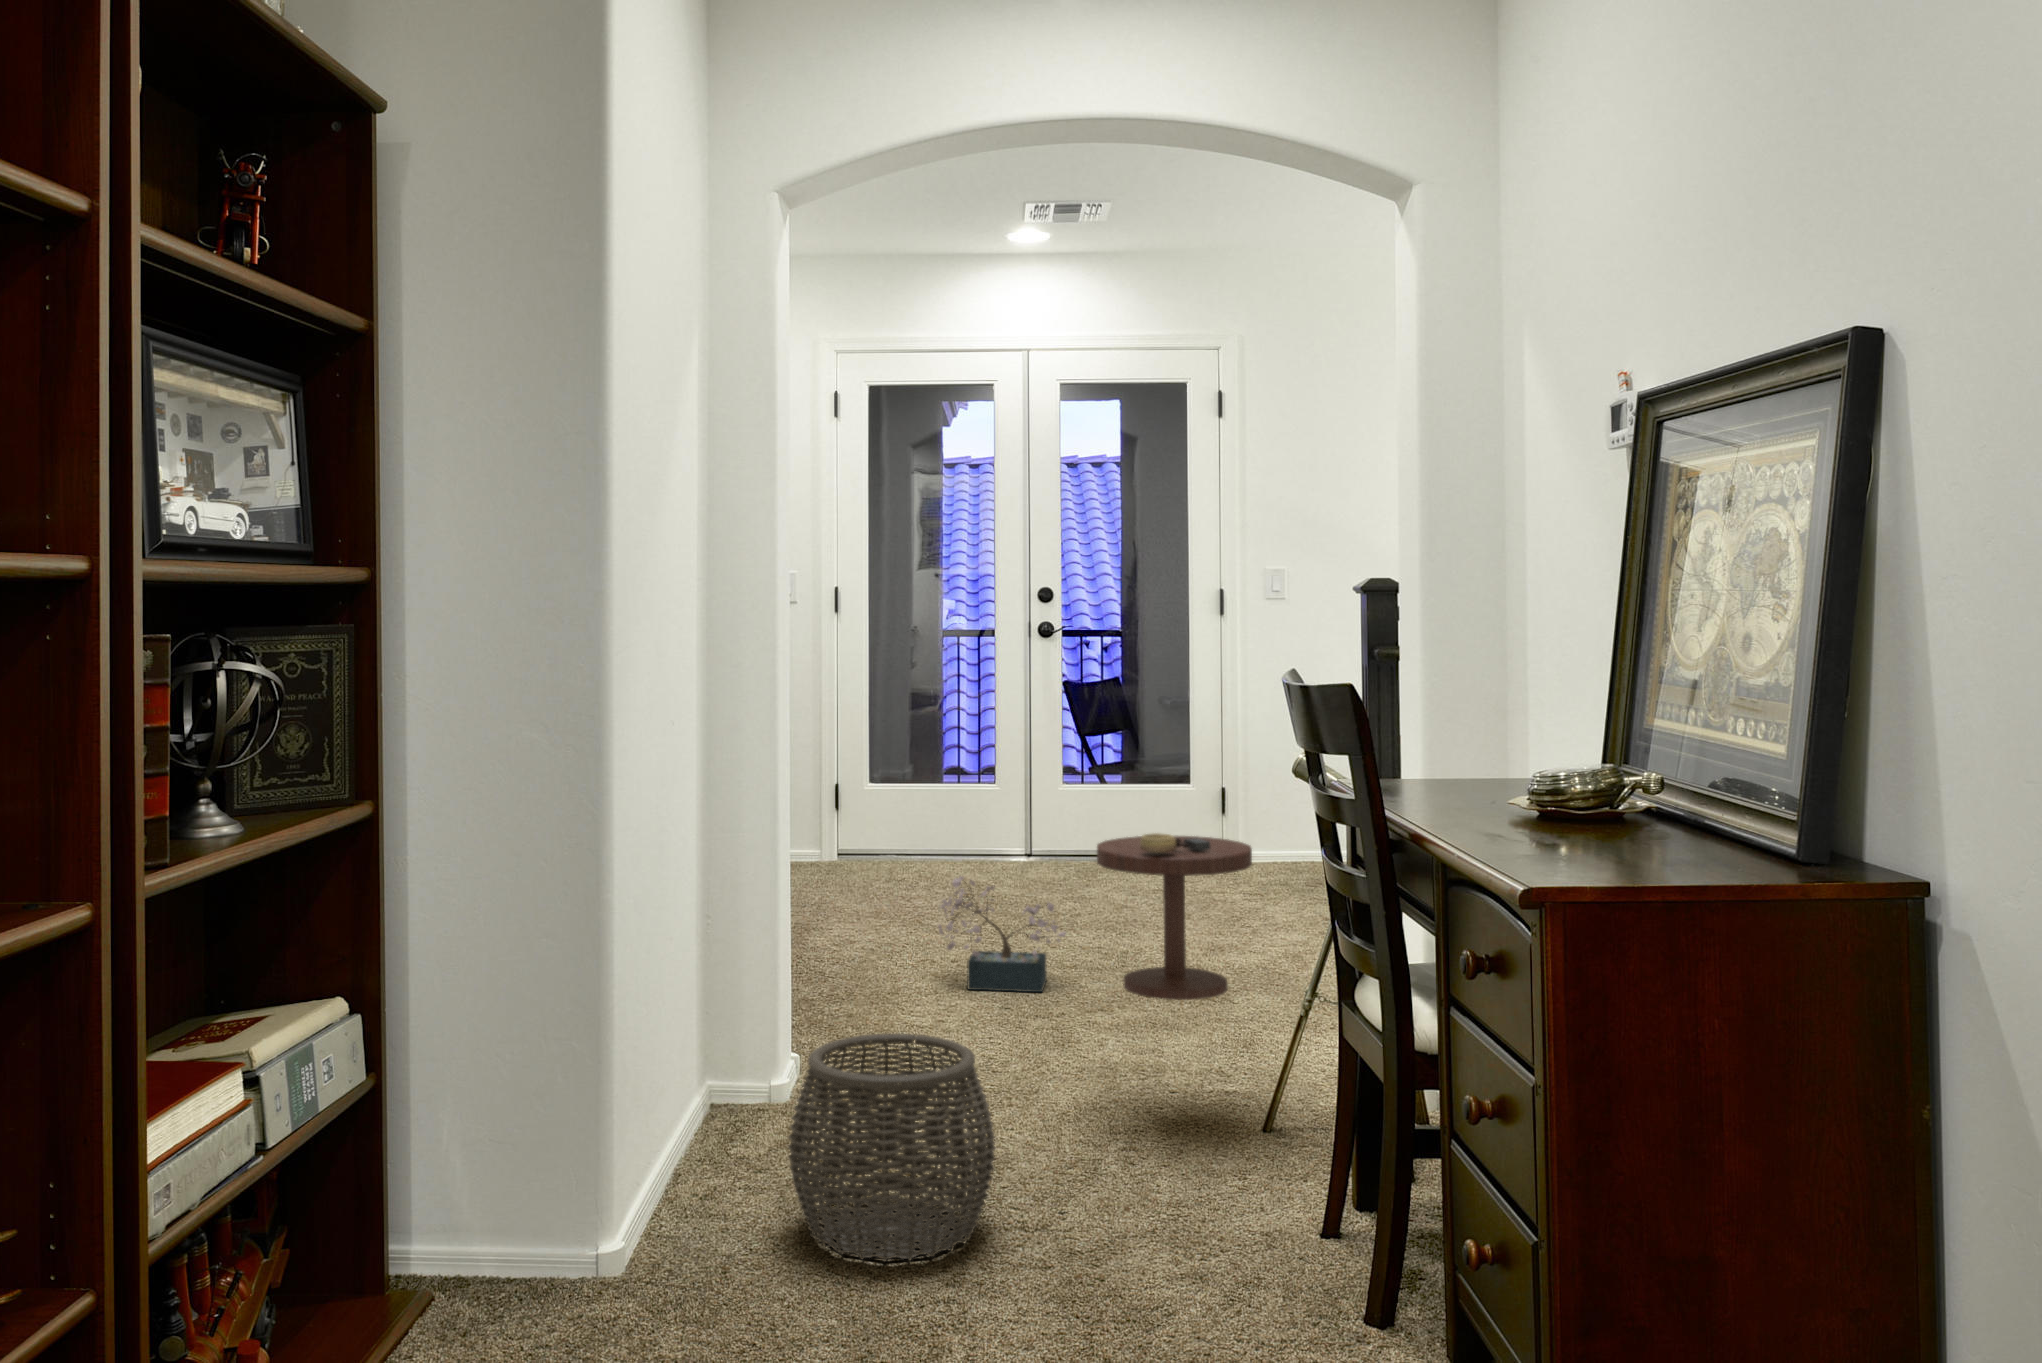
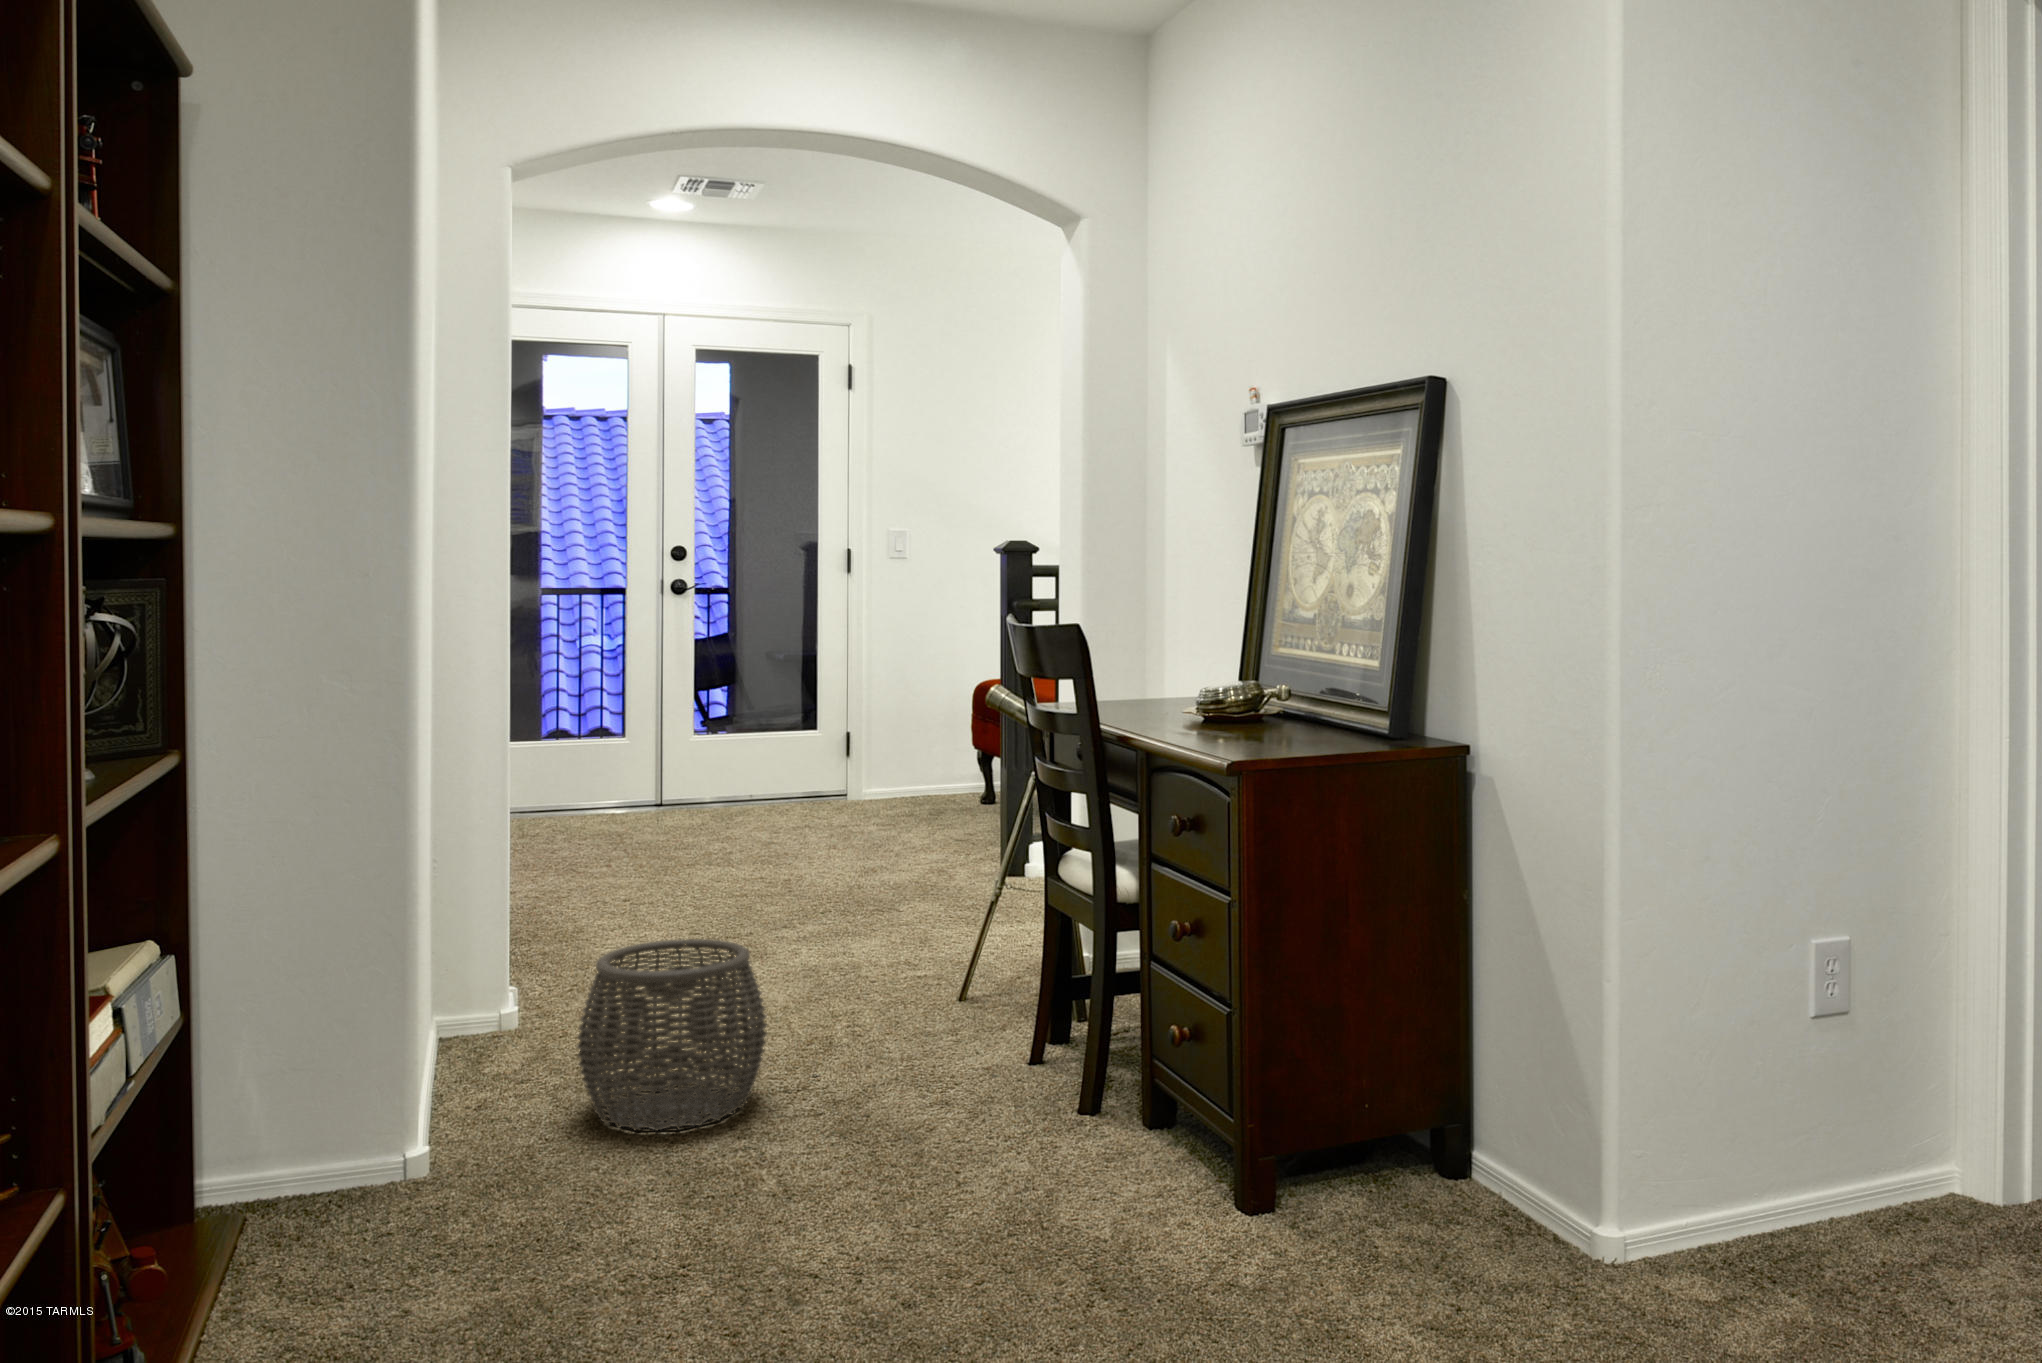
side table: present [1097,833,1252,1000] -> none [820,758,954,1006]
decorative plant: present [938,876,1066,992] -> none [619,817,747,922]

